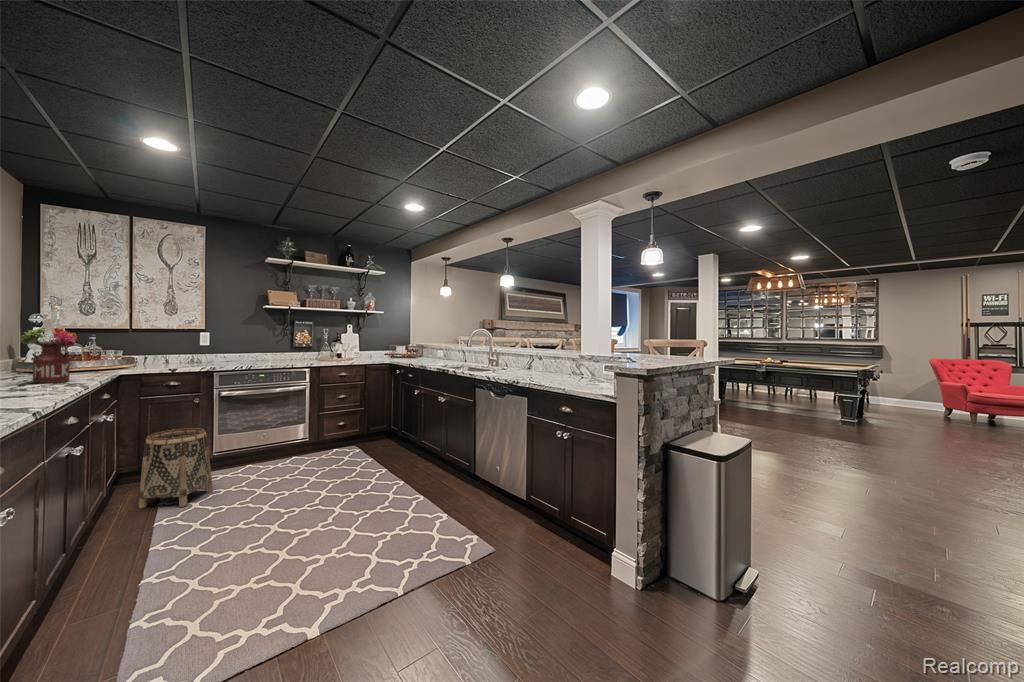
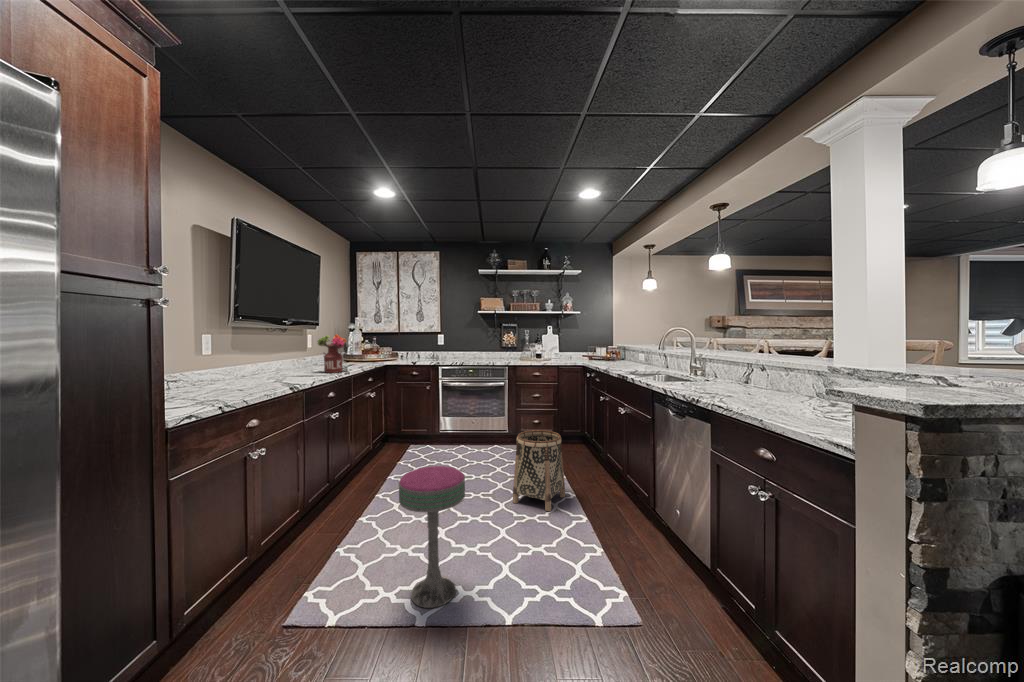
basket: present [138,428,212,508] -> present [513,430,565,511]
bar stool: none [264,465,341,612] -> present [399,466,465,608]

